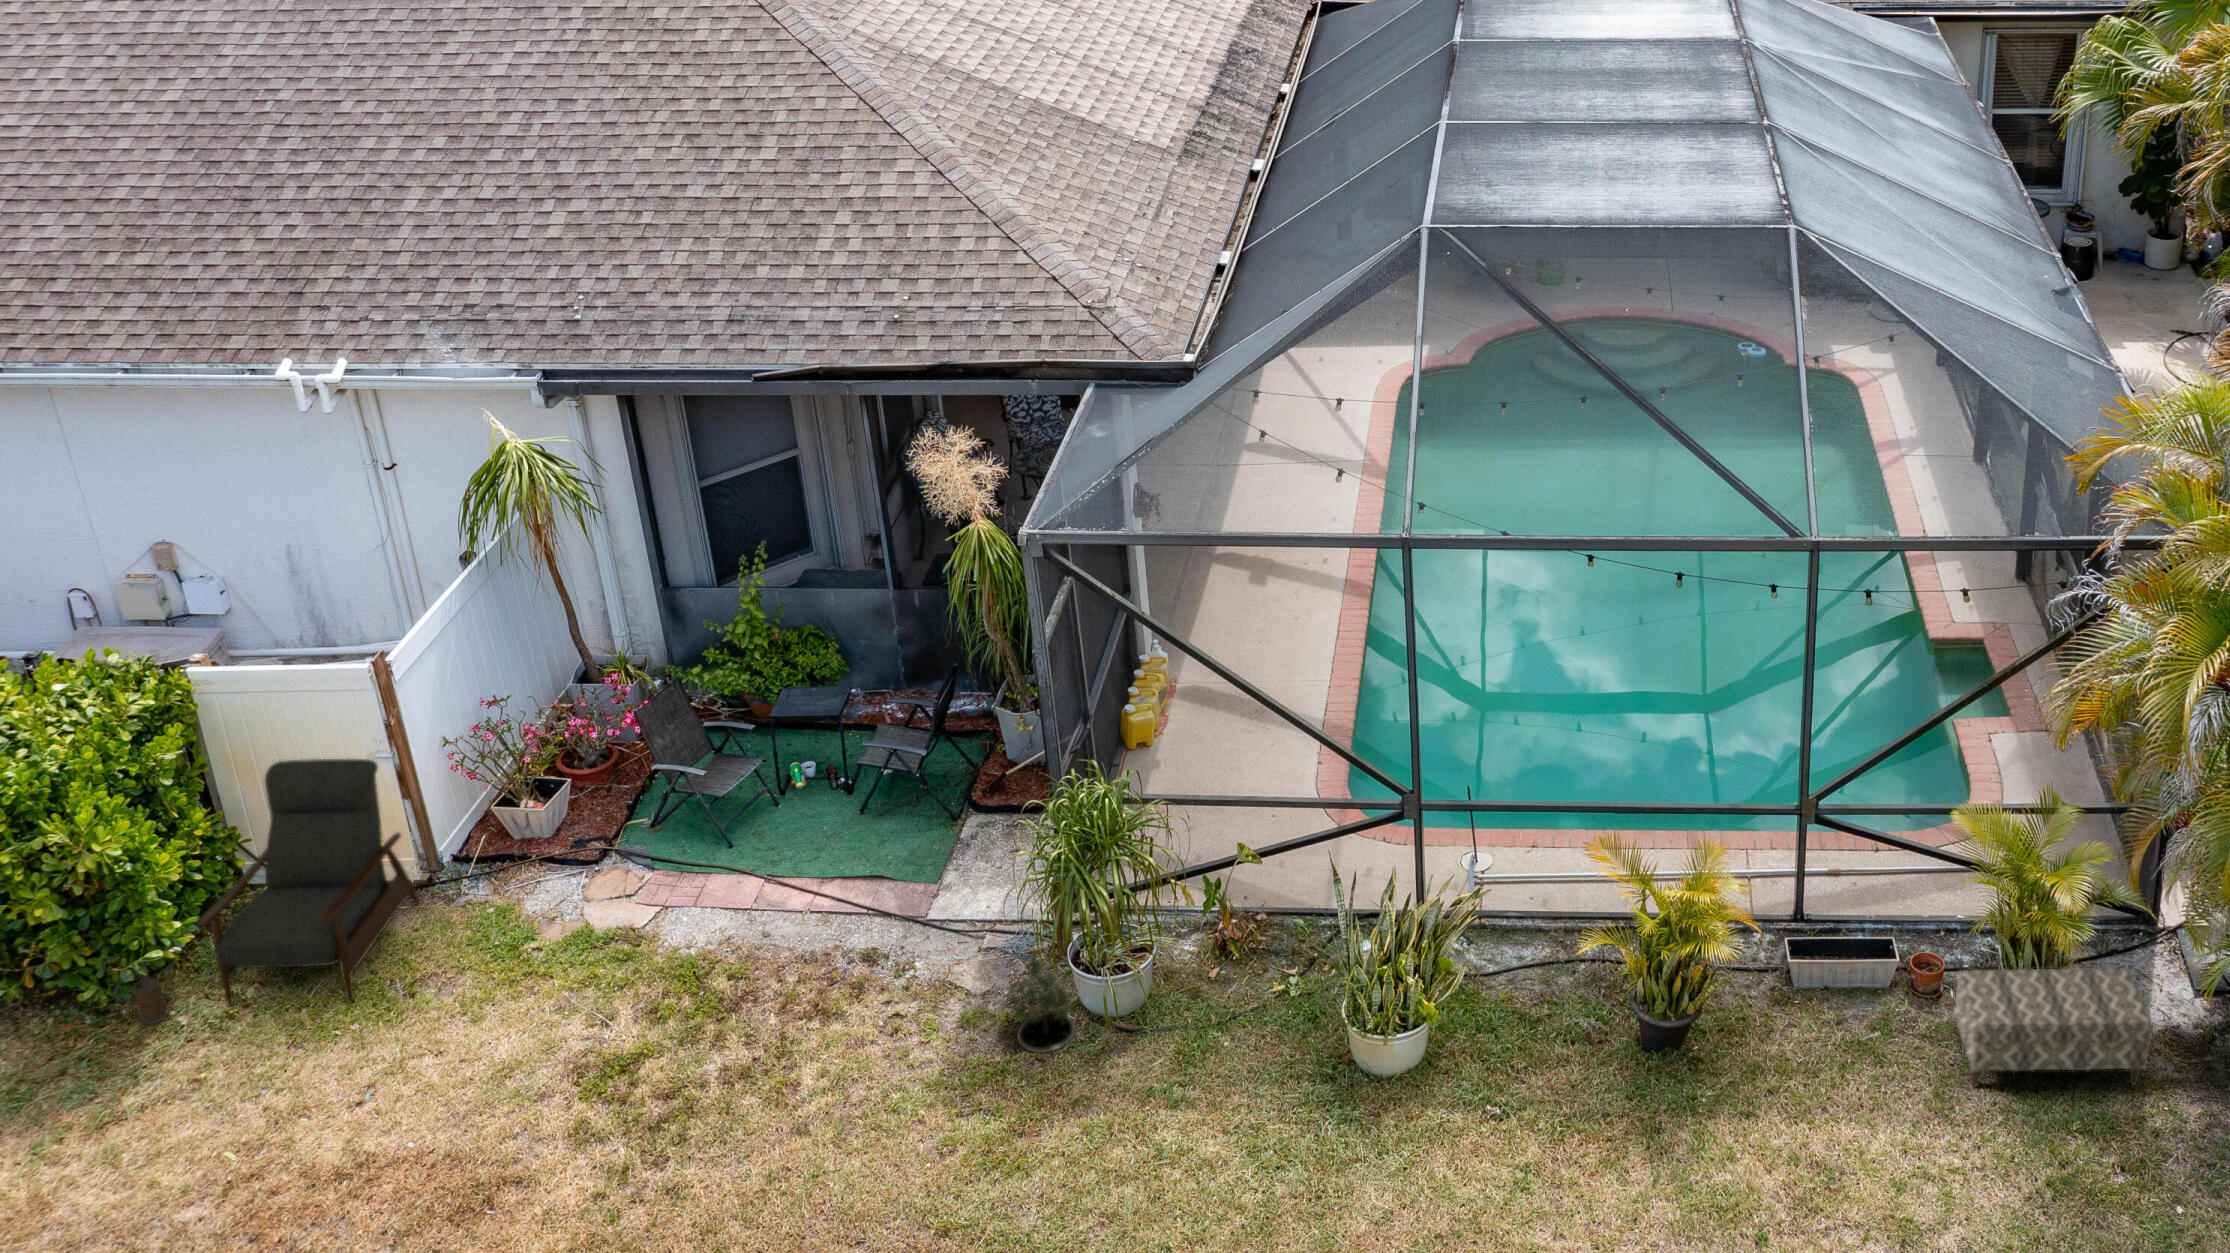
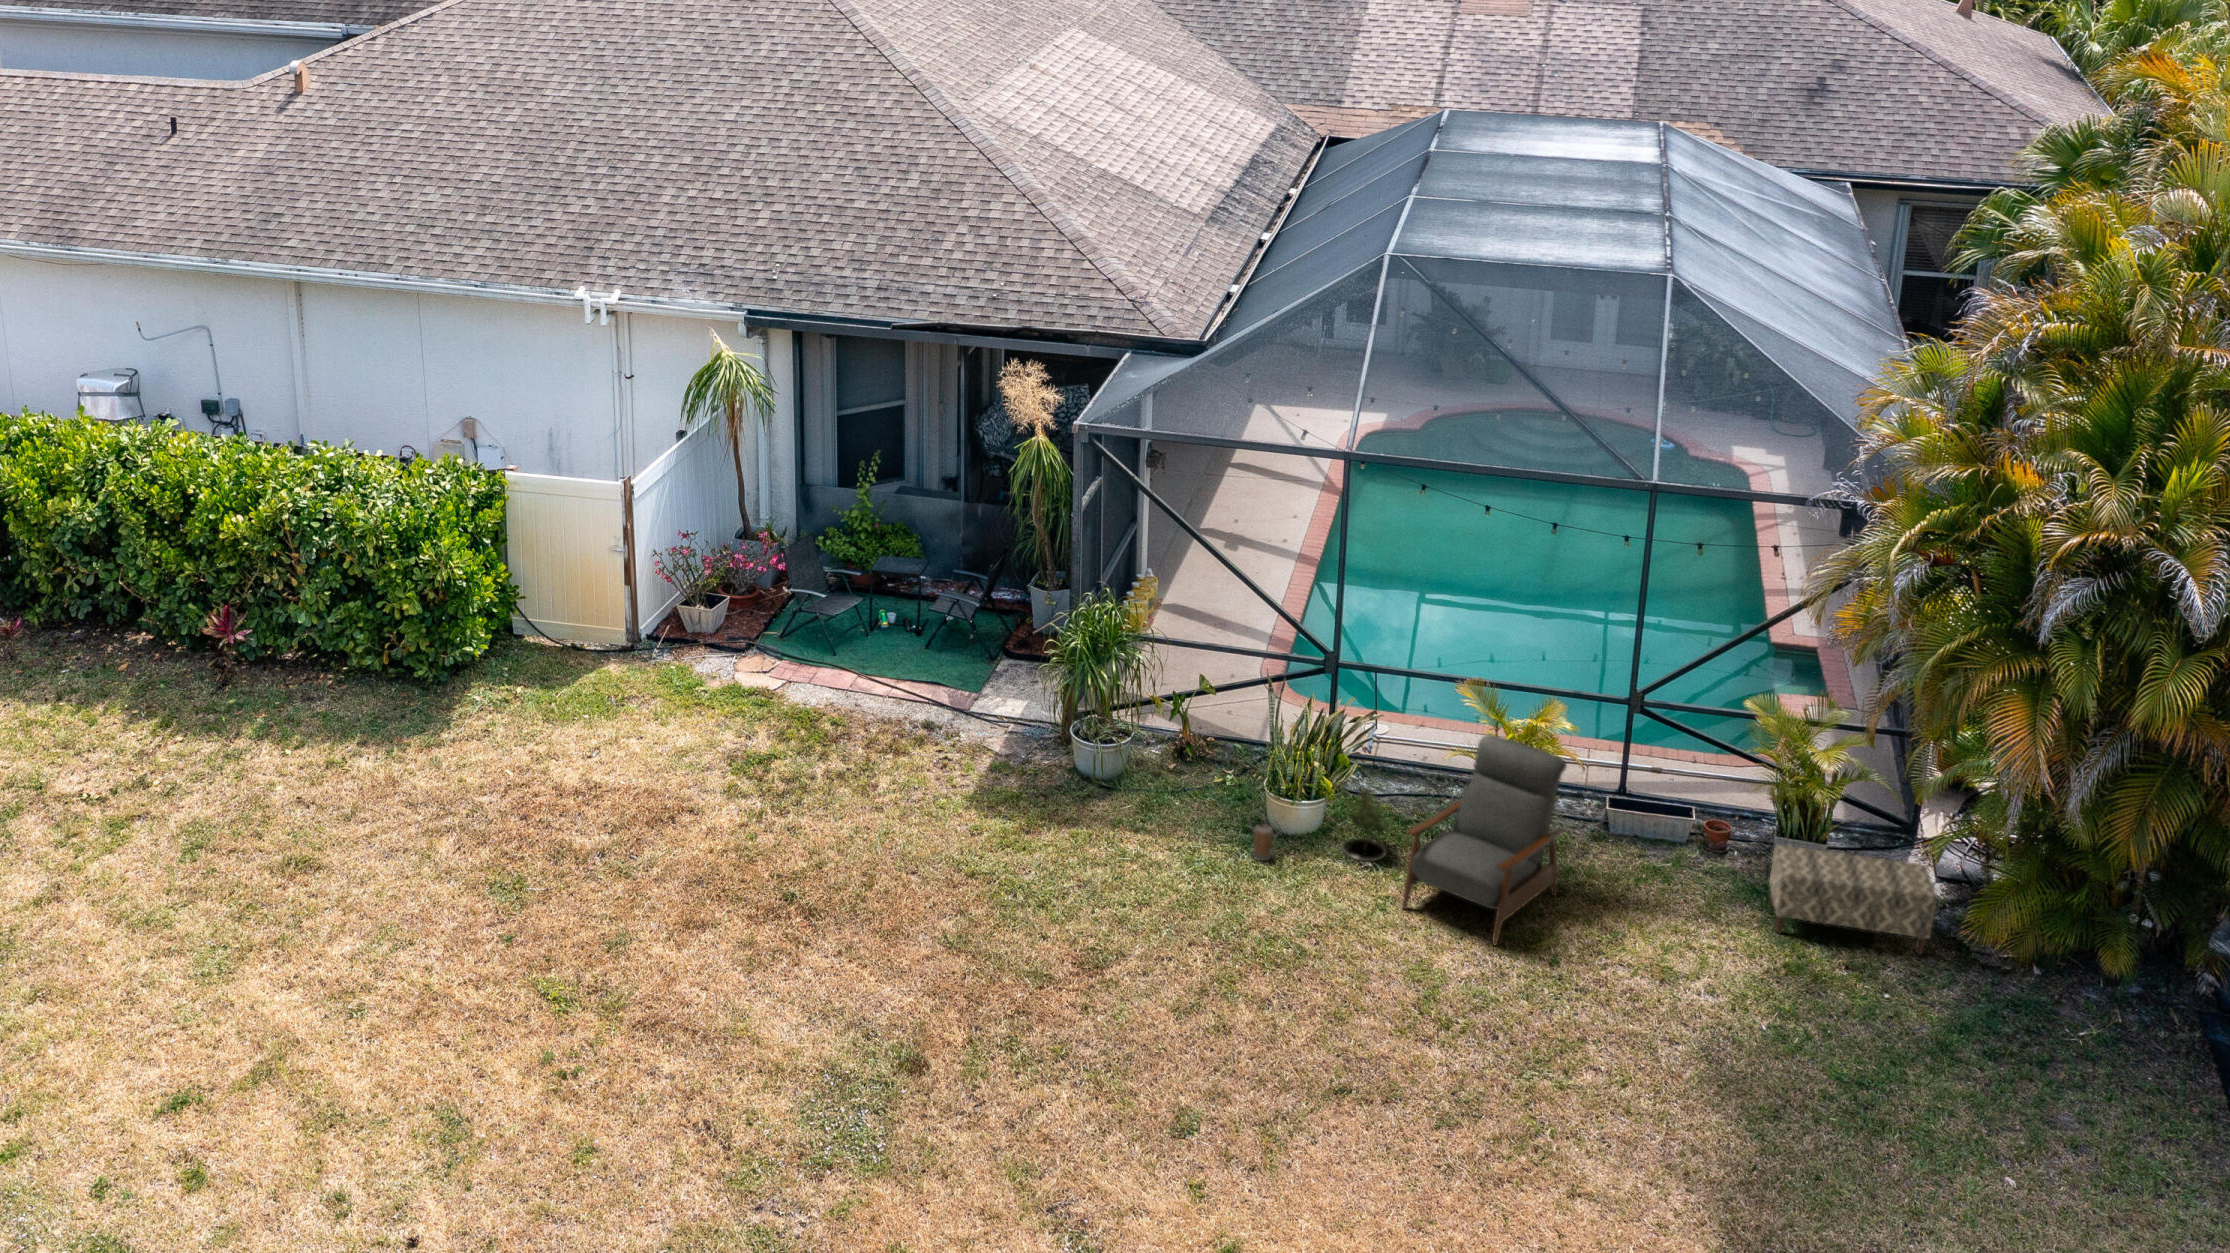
chair: present [196,759,419,1006] -> present [1402,734,1567,946]
potted tree: present [1001,951,1075,1053] -> present [1342,785,1391,861]
watering can: present [115,967,171,1025] -> present [1250,812,1274,861]

